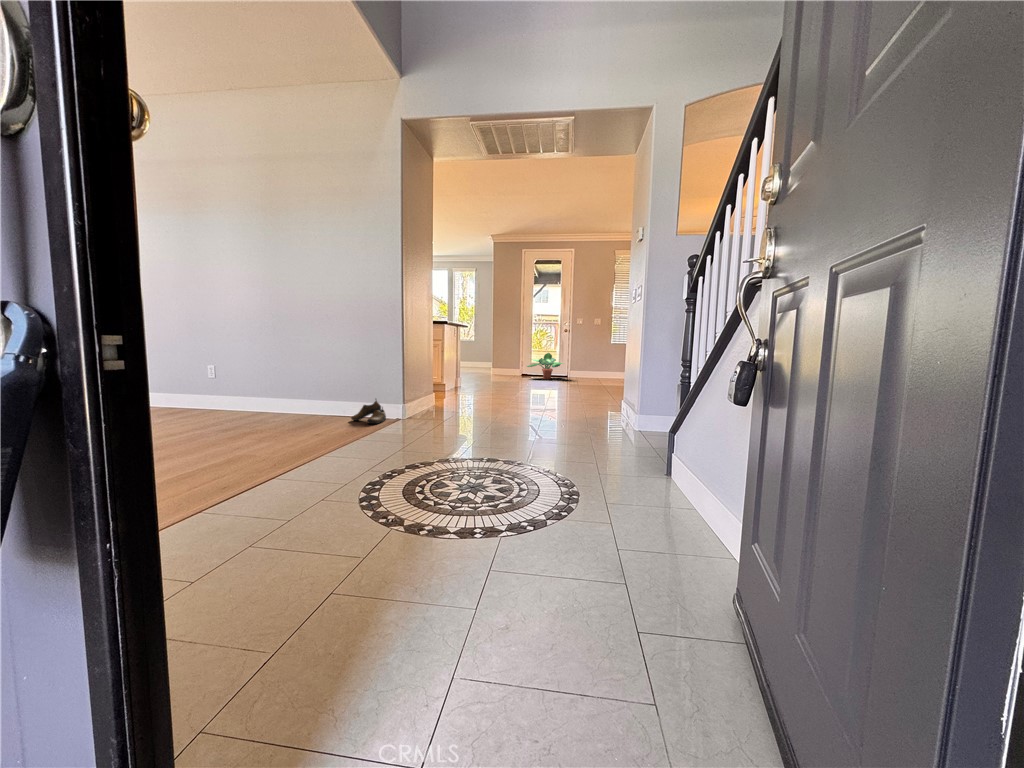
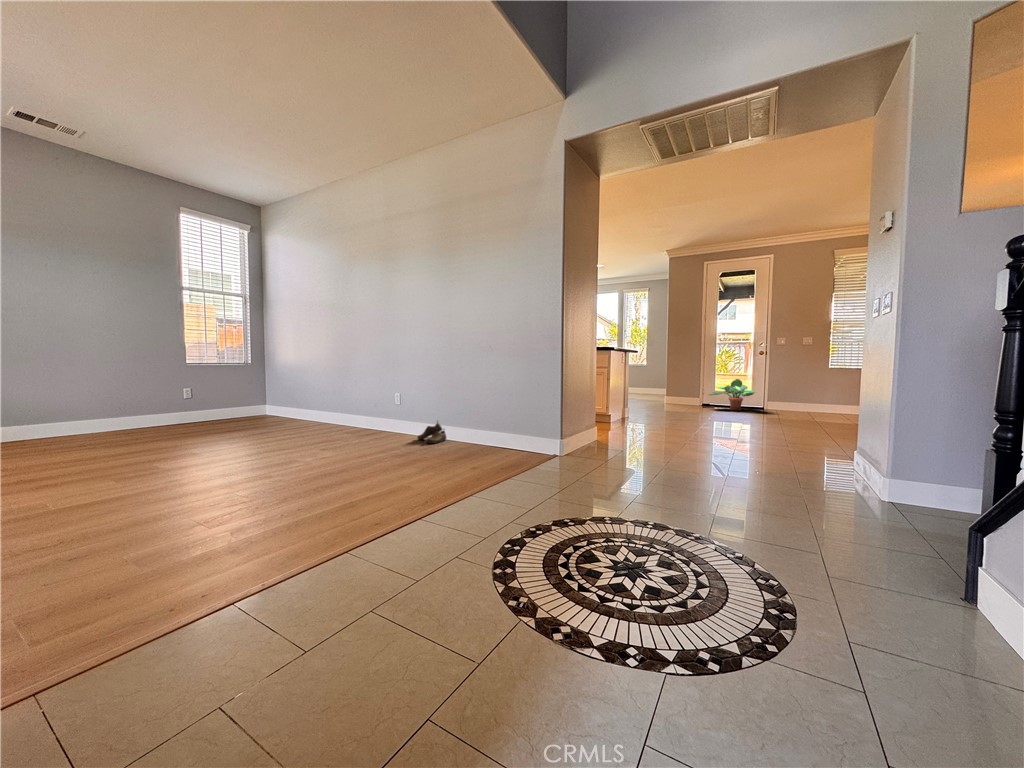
shoe: present [351,401,386,424] -> present [417,421,446,444]

